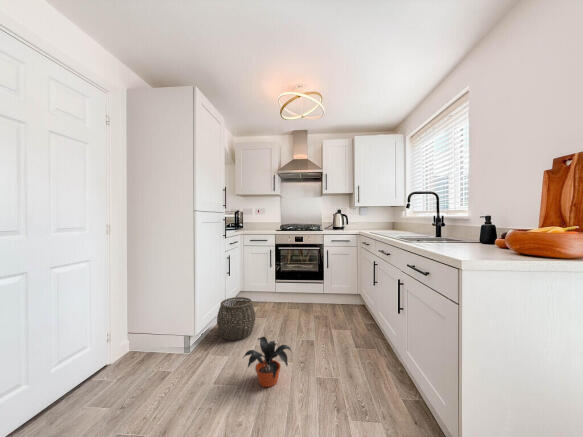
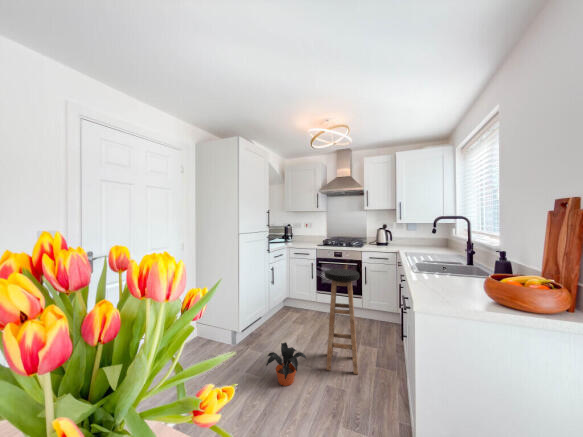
bar stool: none [303,249,343,361] -> present [325,269,359,374]
woven basket: present [217,297,255,340] -> none [259,304,291,341]

